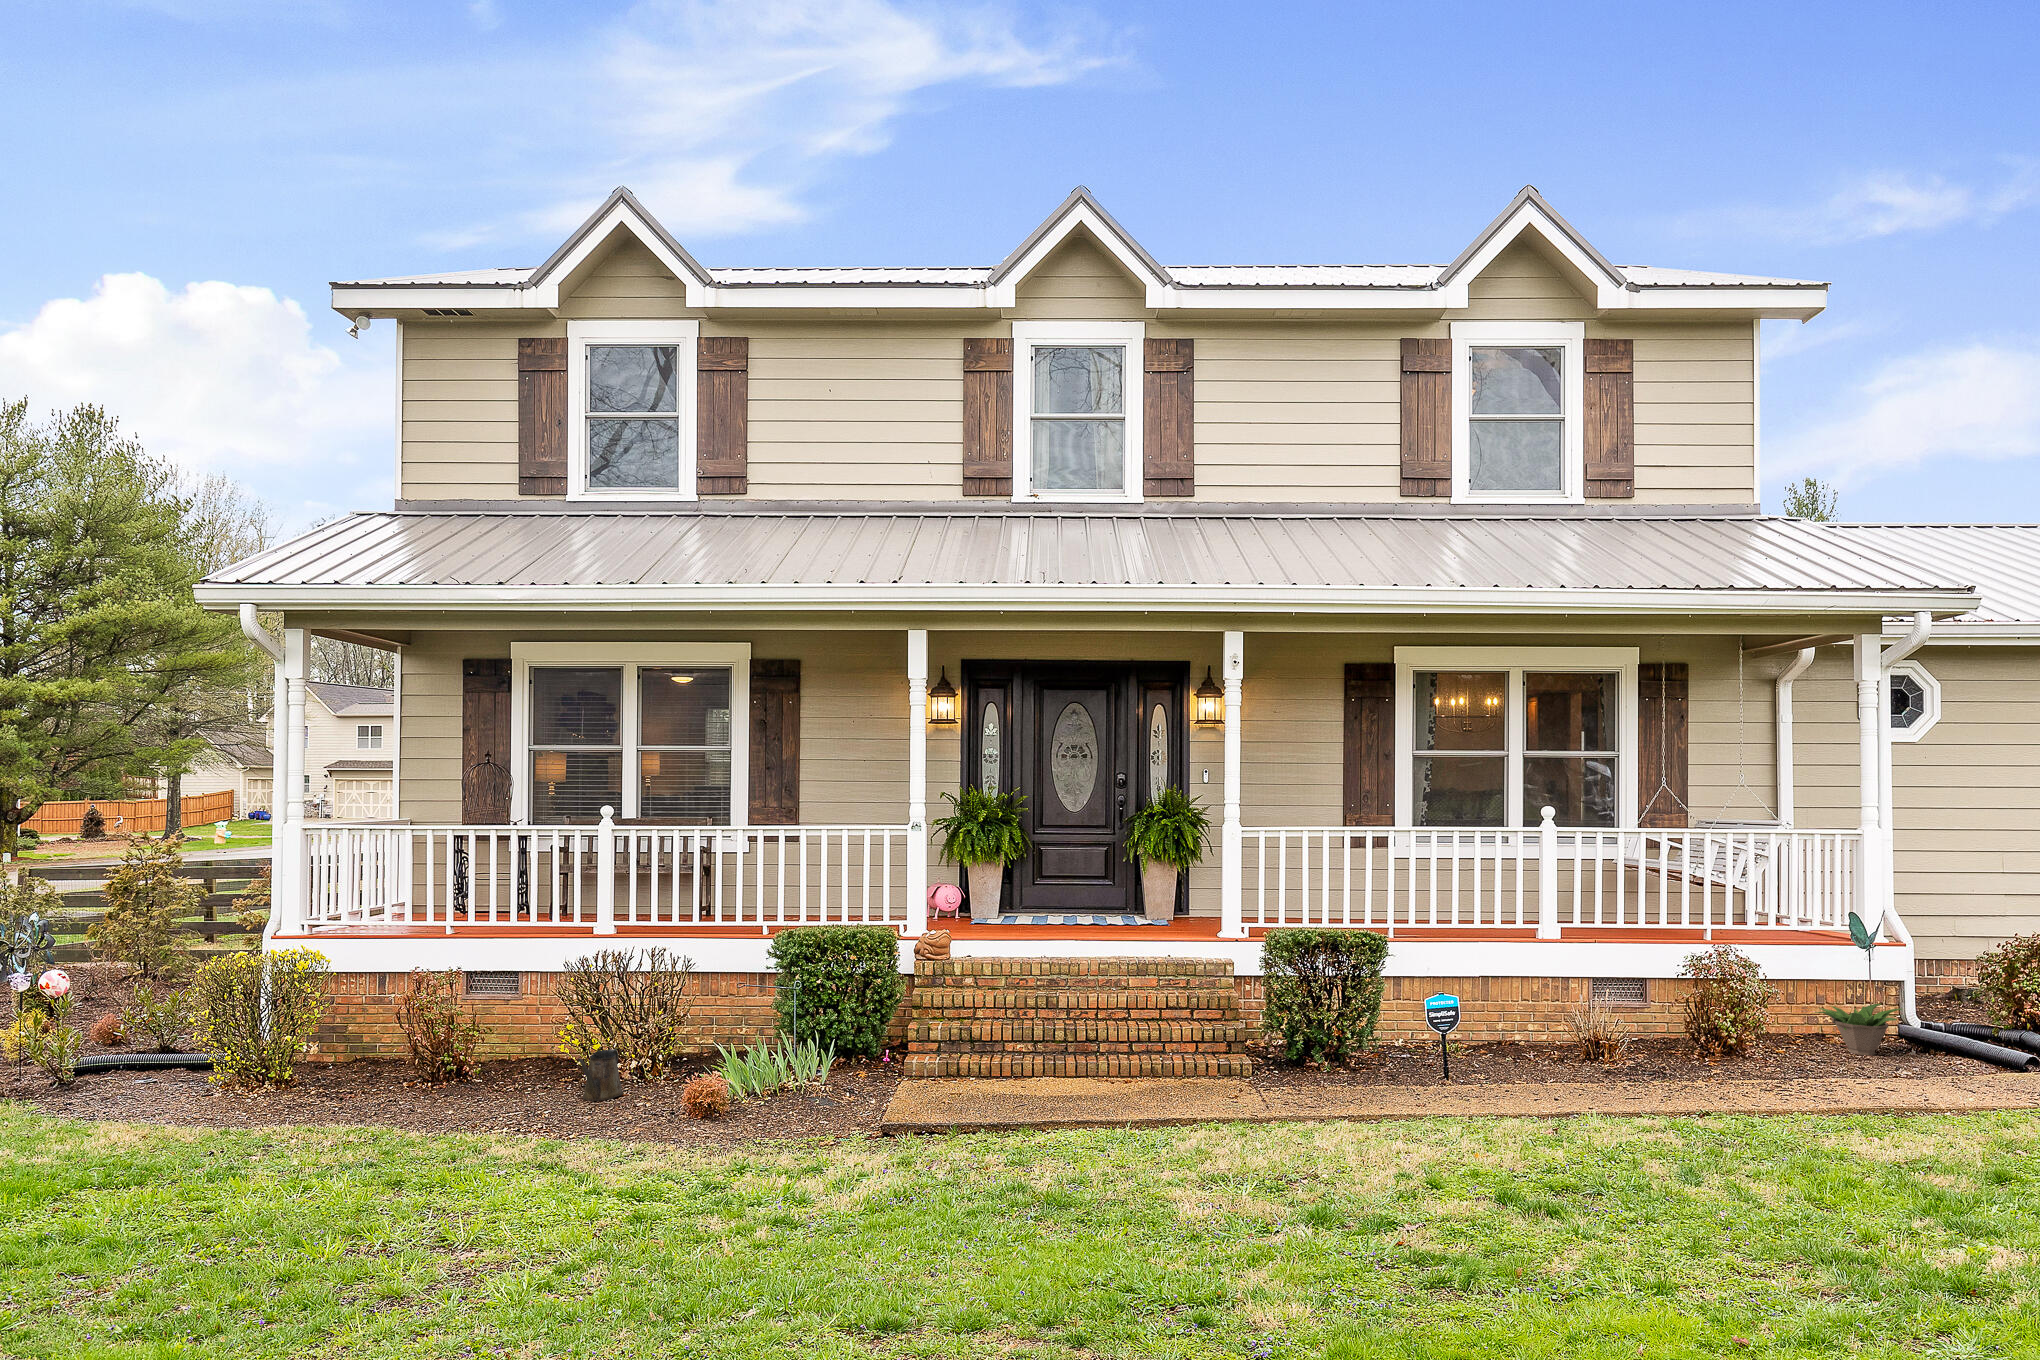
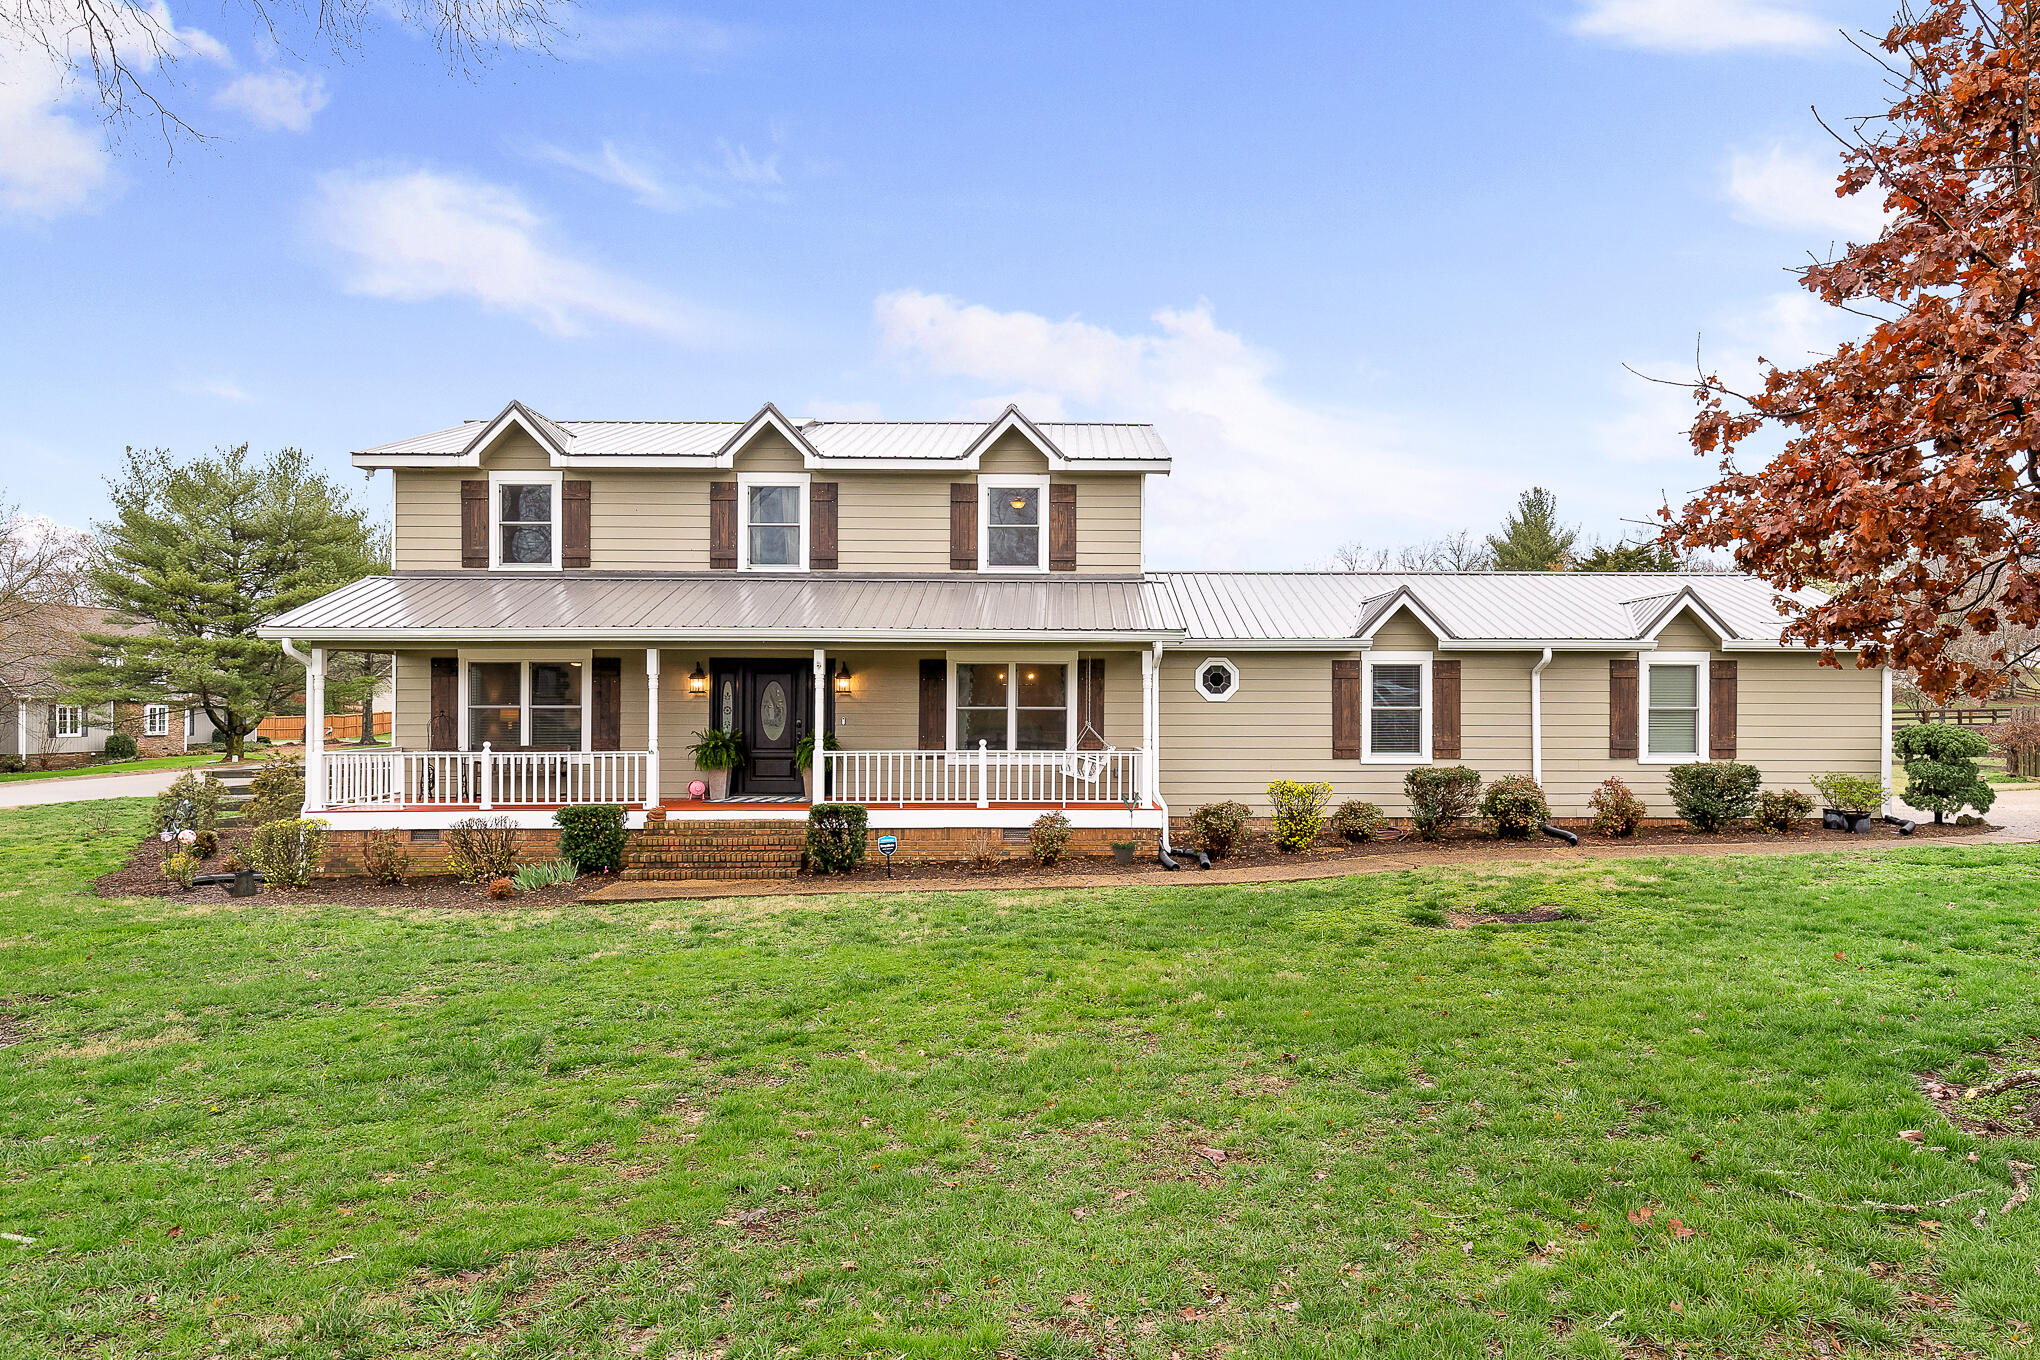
watering can: present [577,1049,623,1101] -> present [206,872,264,897]

